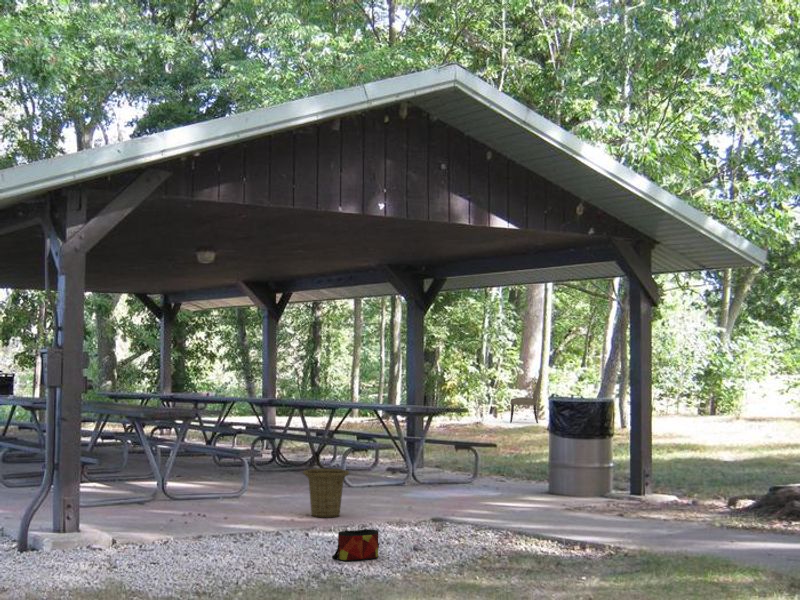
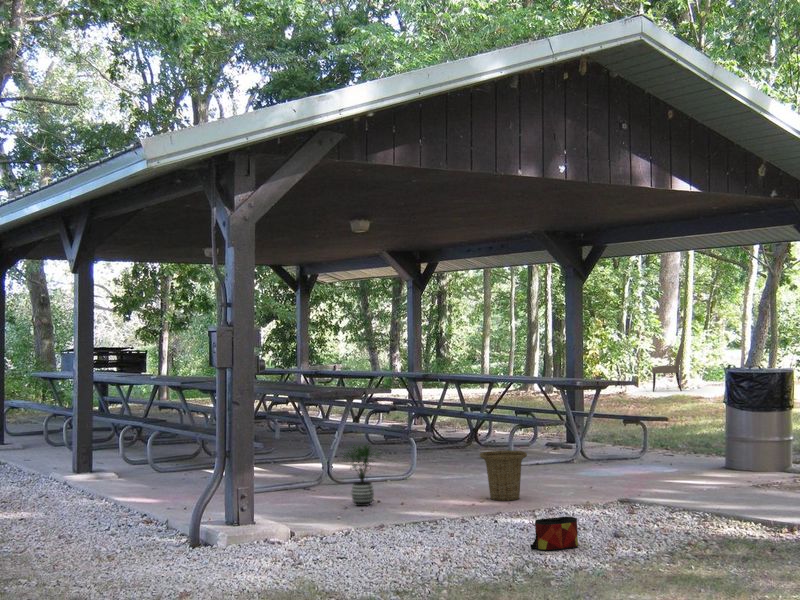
potted plant: none [159,456,205,520] -> present [342,445,379,506]

